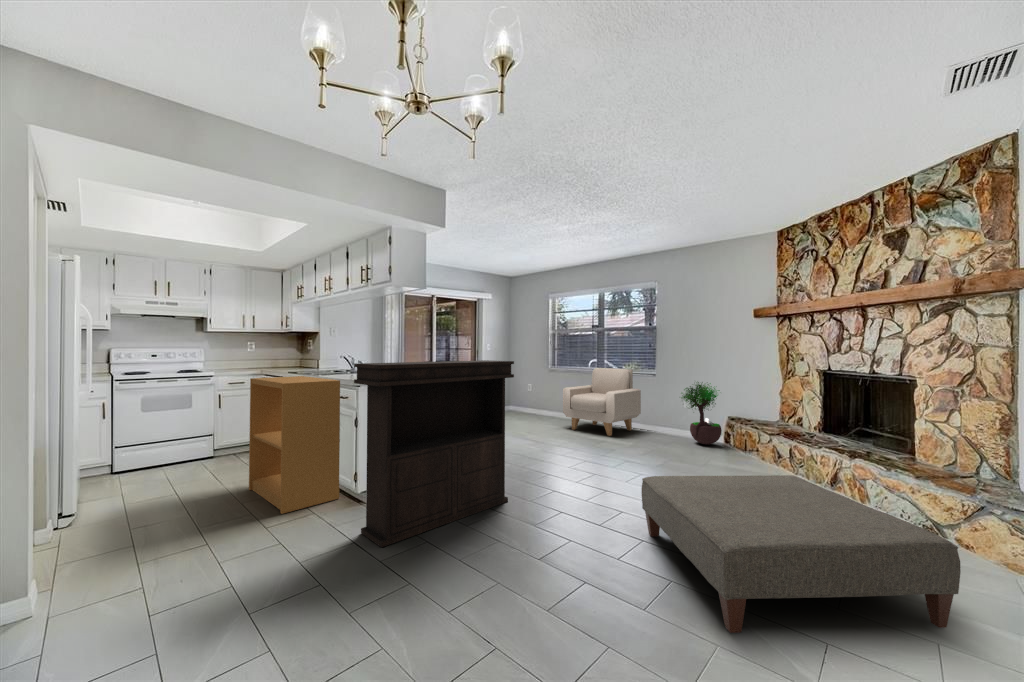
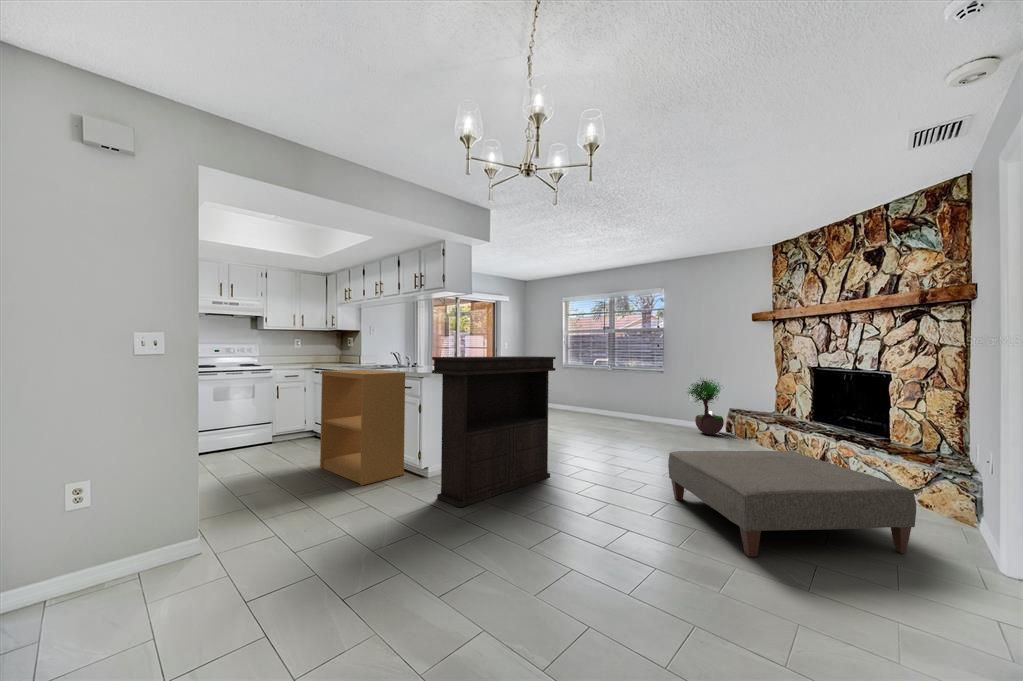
armchair: present [563,368,641,436] -> none [578,366,649,428]

